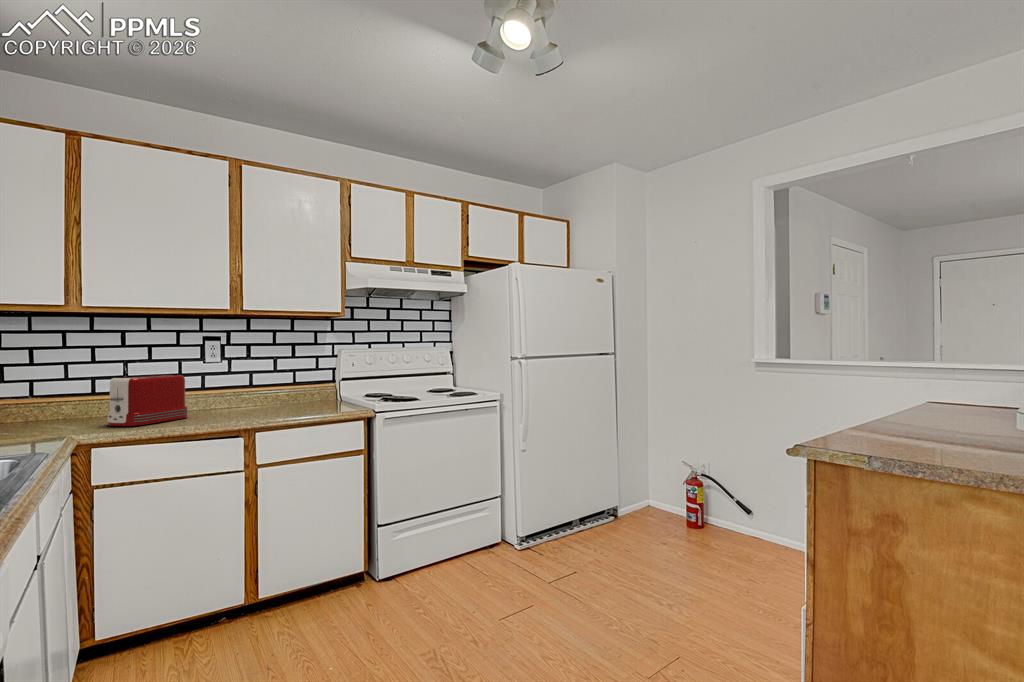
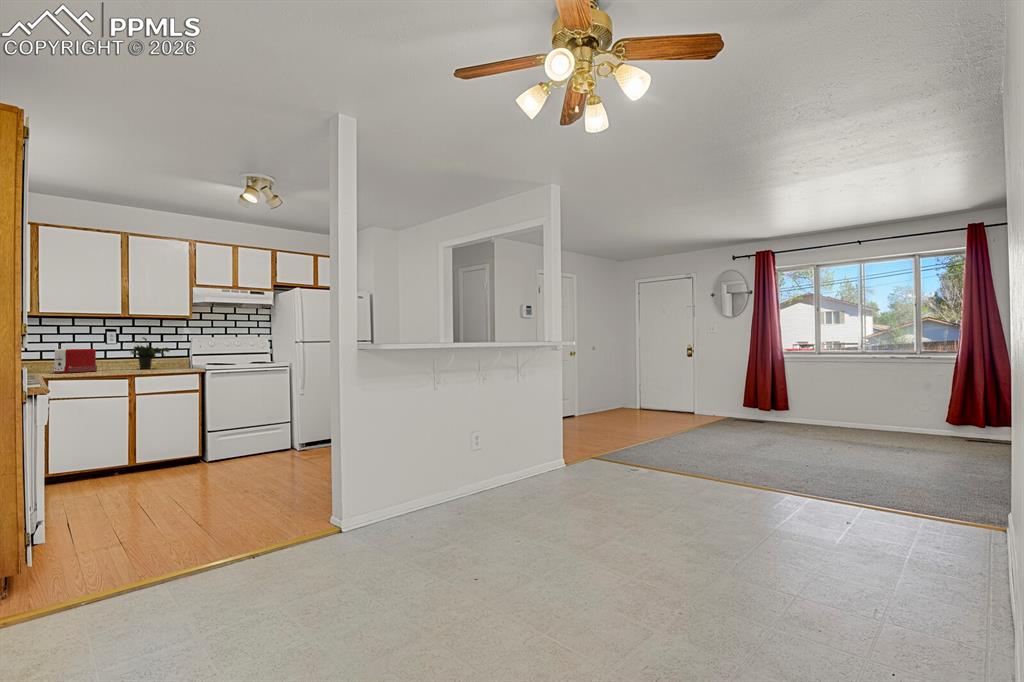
potted plant: none [242,351,308,408] -> present [130,337,169,369]

